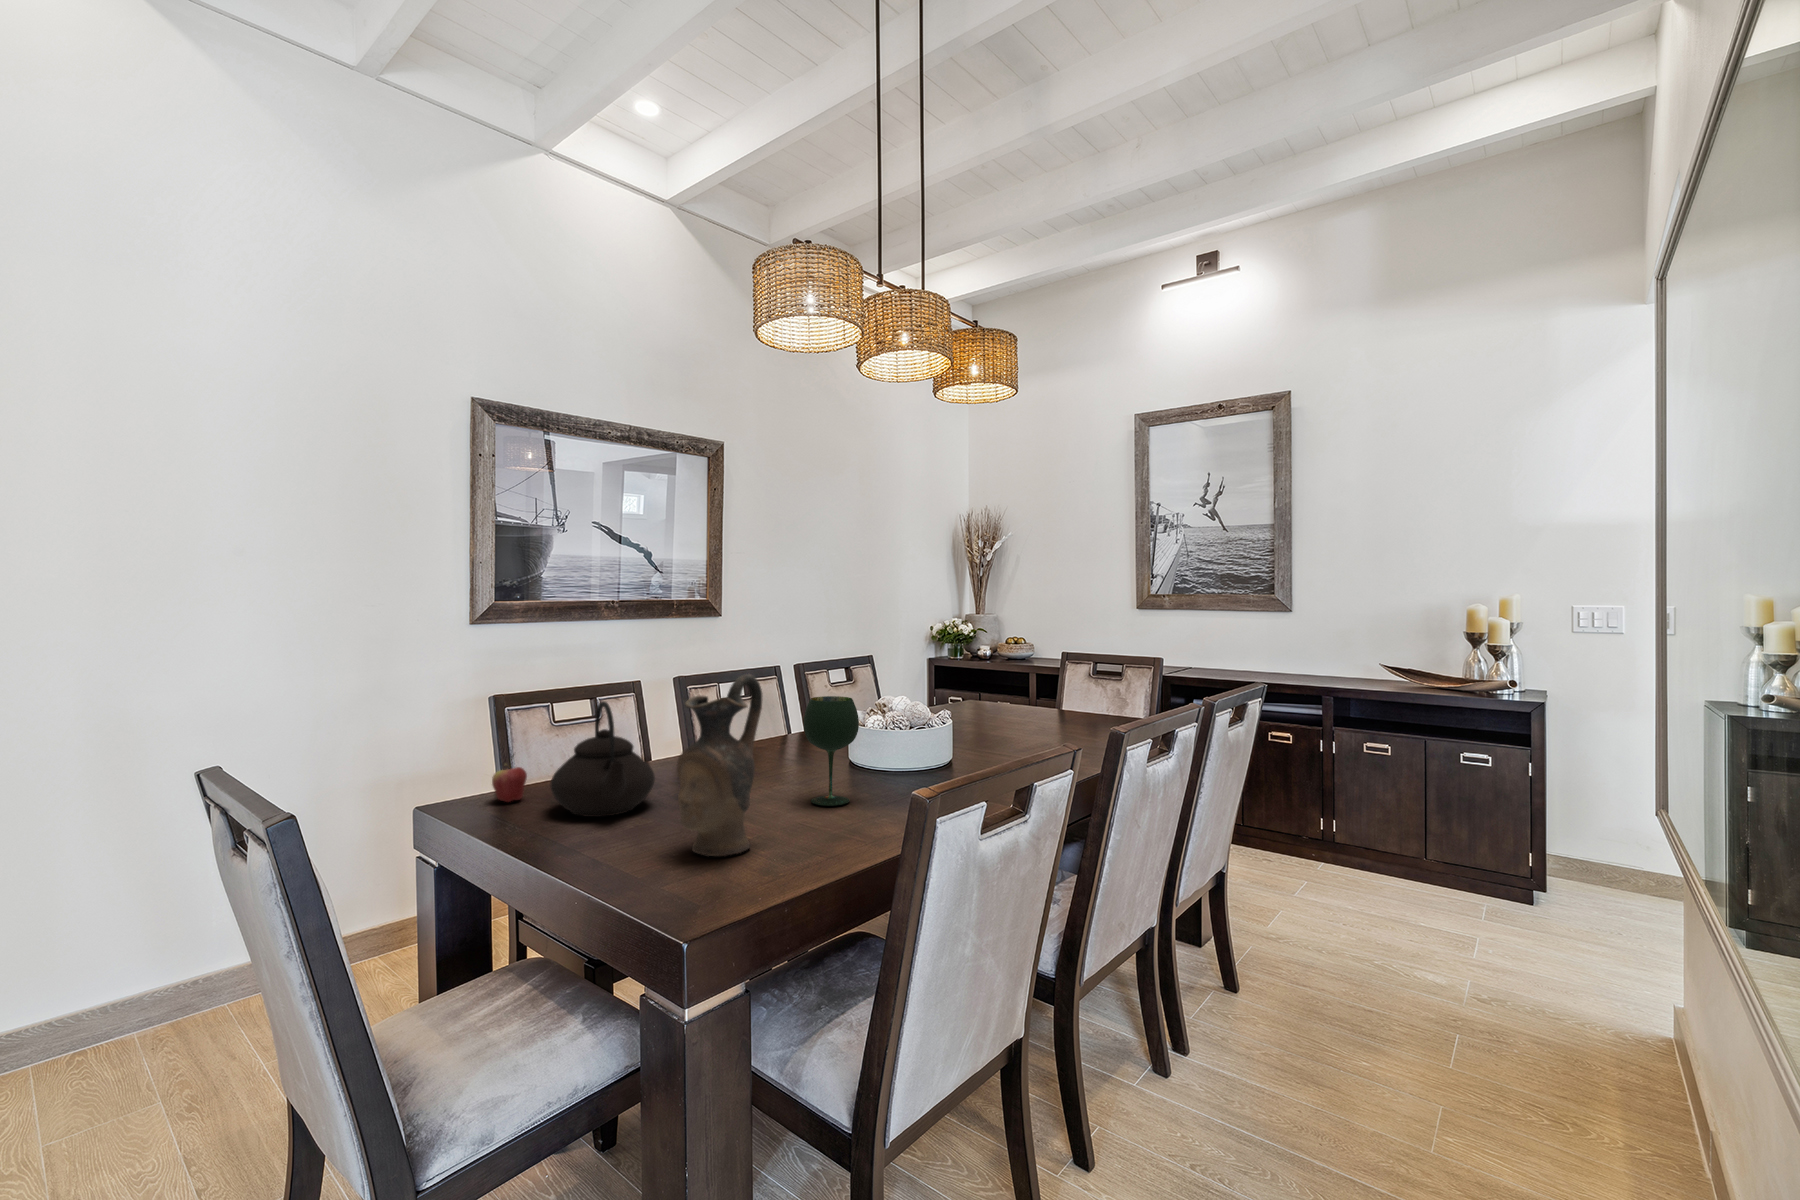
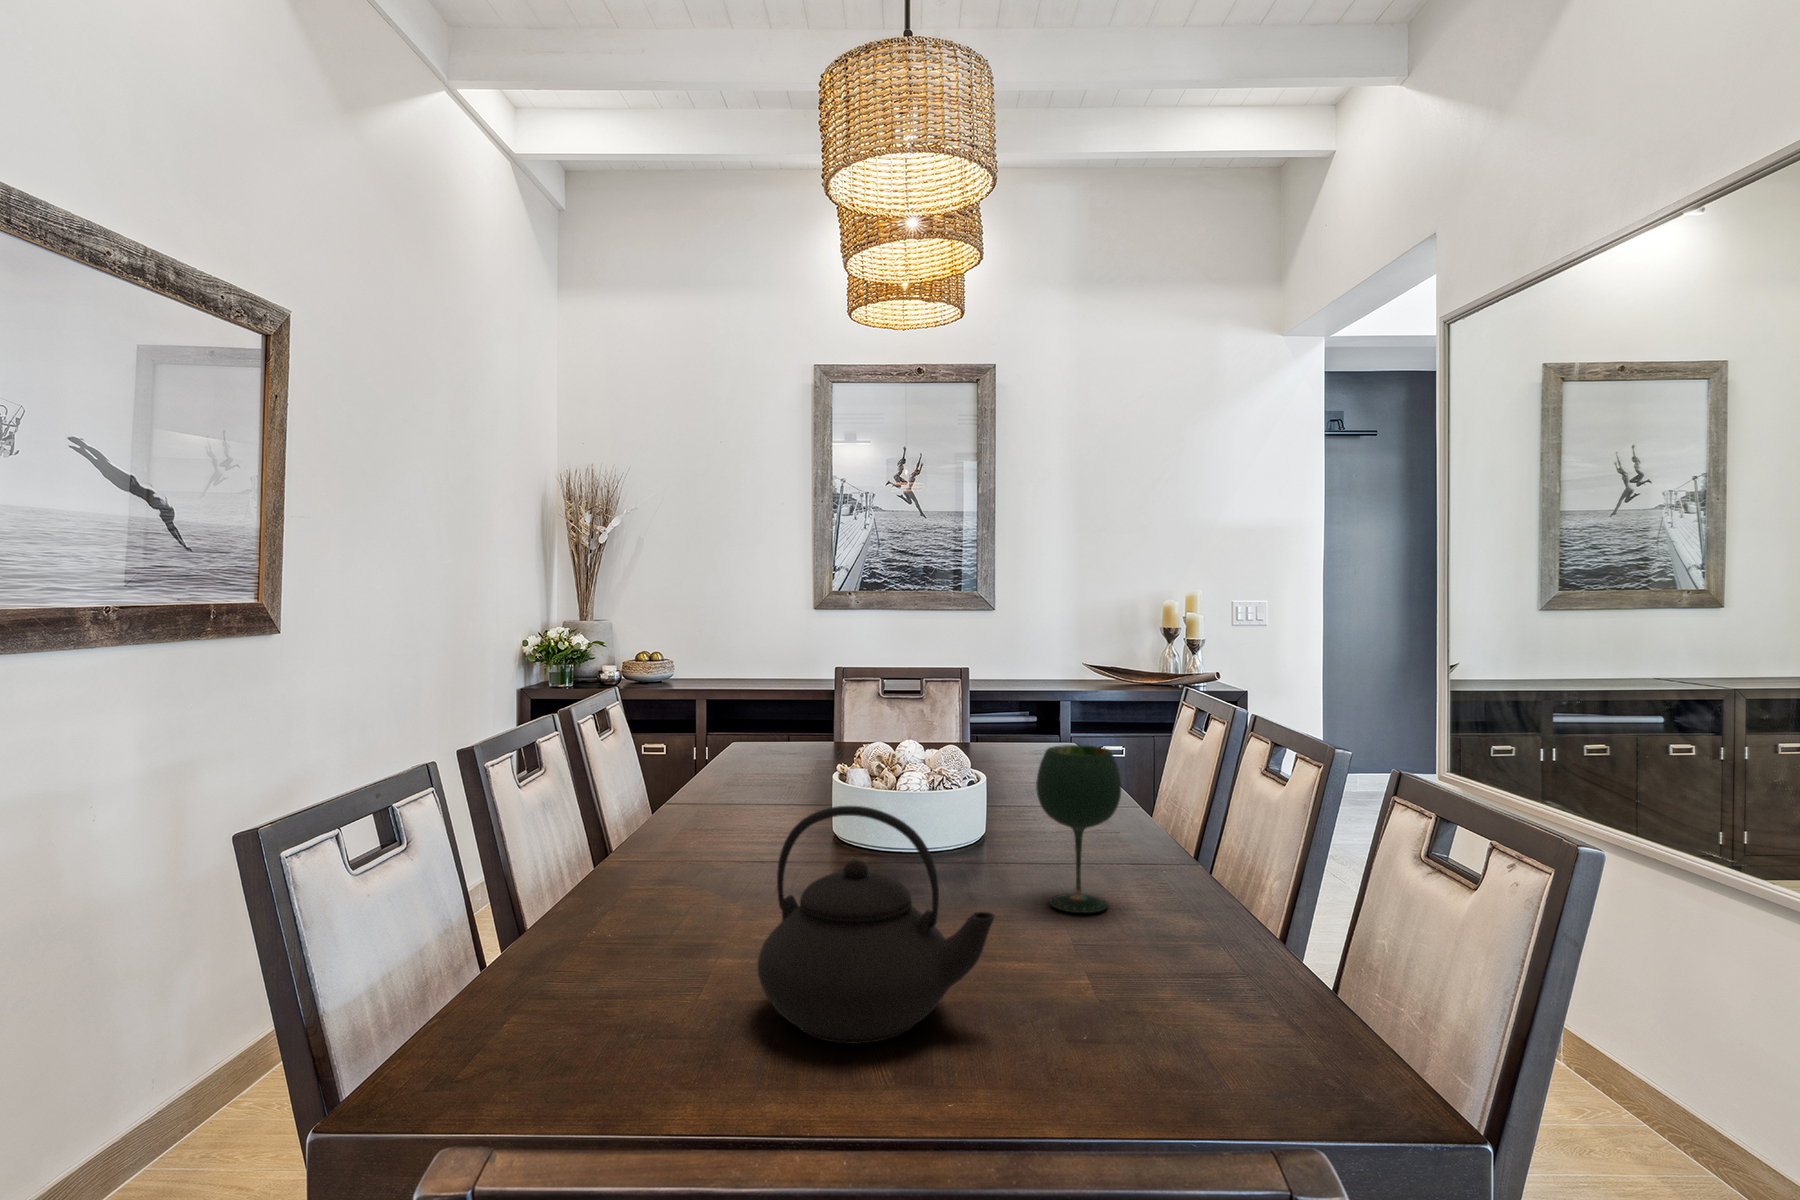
ceramic pitcher: present [677,674,762,856] -> none [1175,723,1309,1032]
fruit: present [492,756,527,802] -> none [599,951,676,1070]

